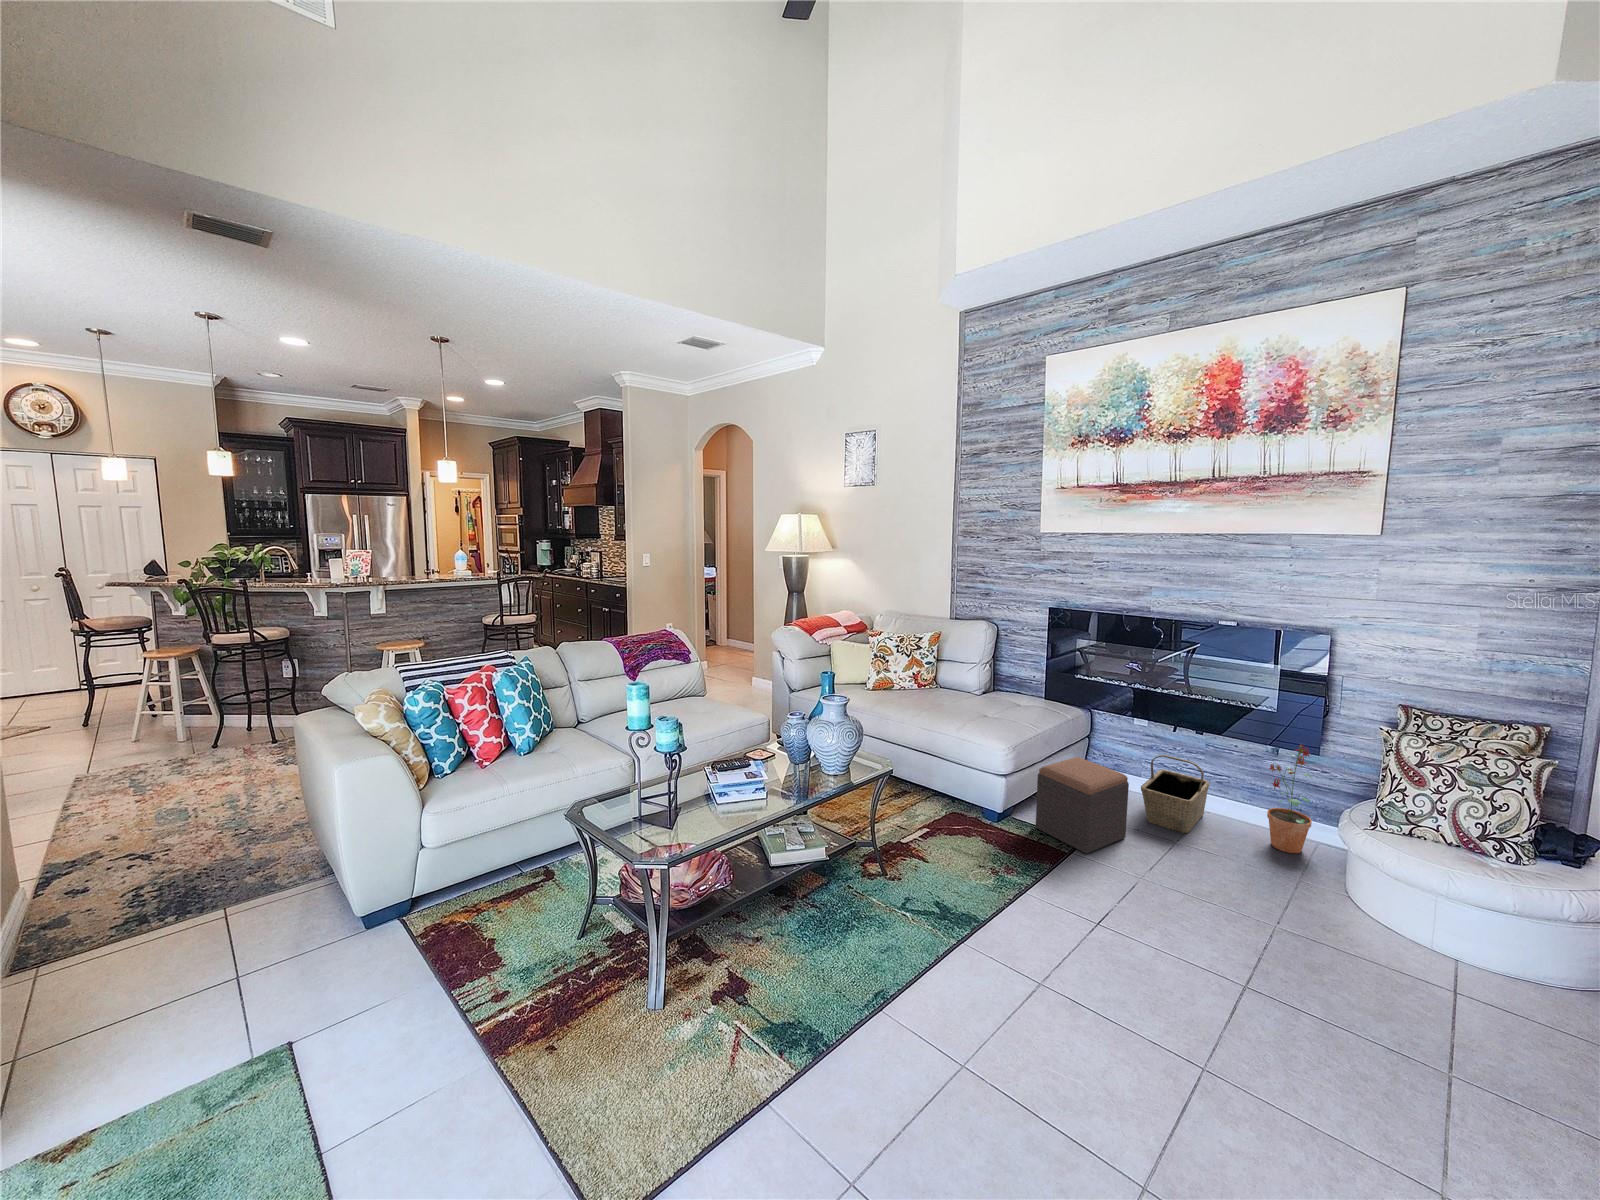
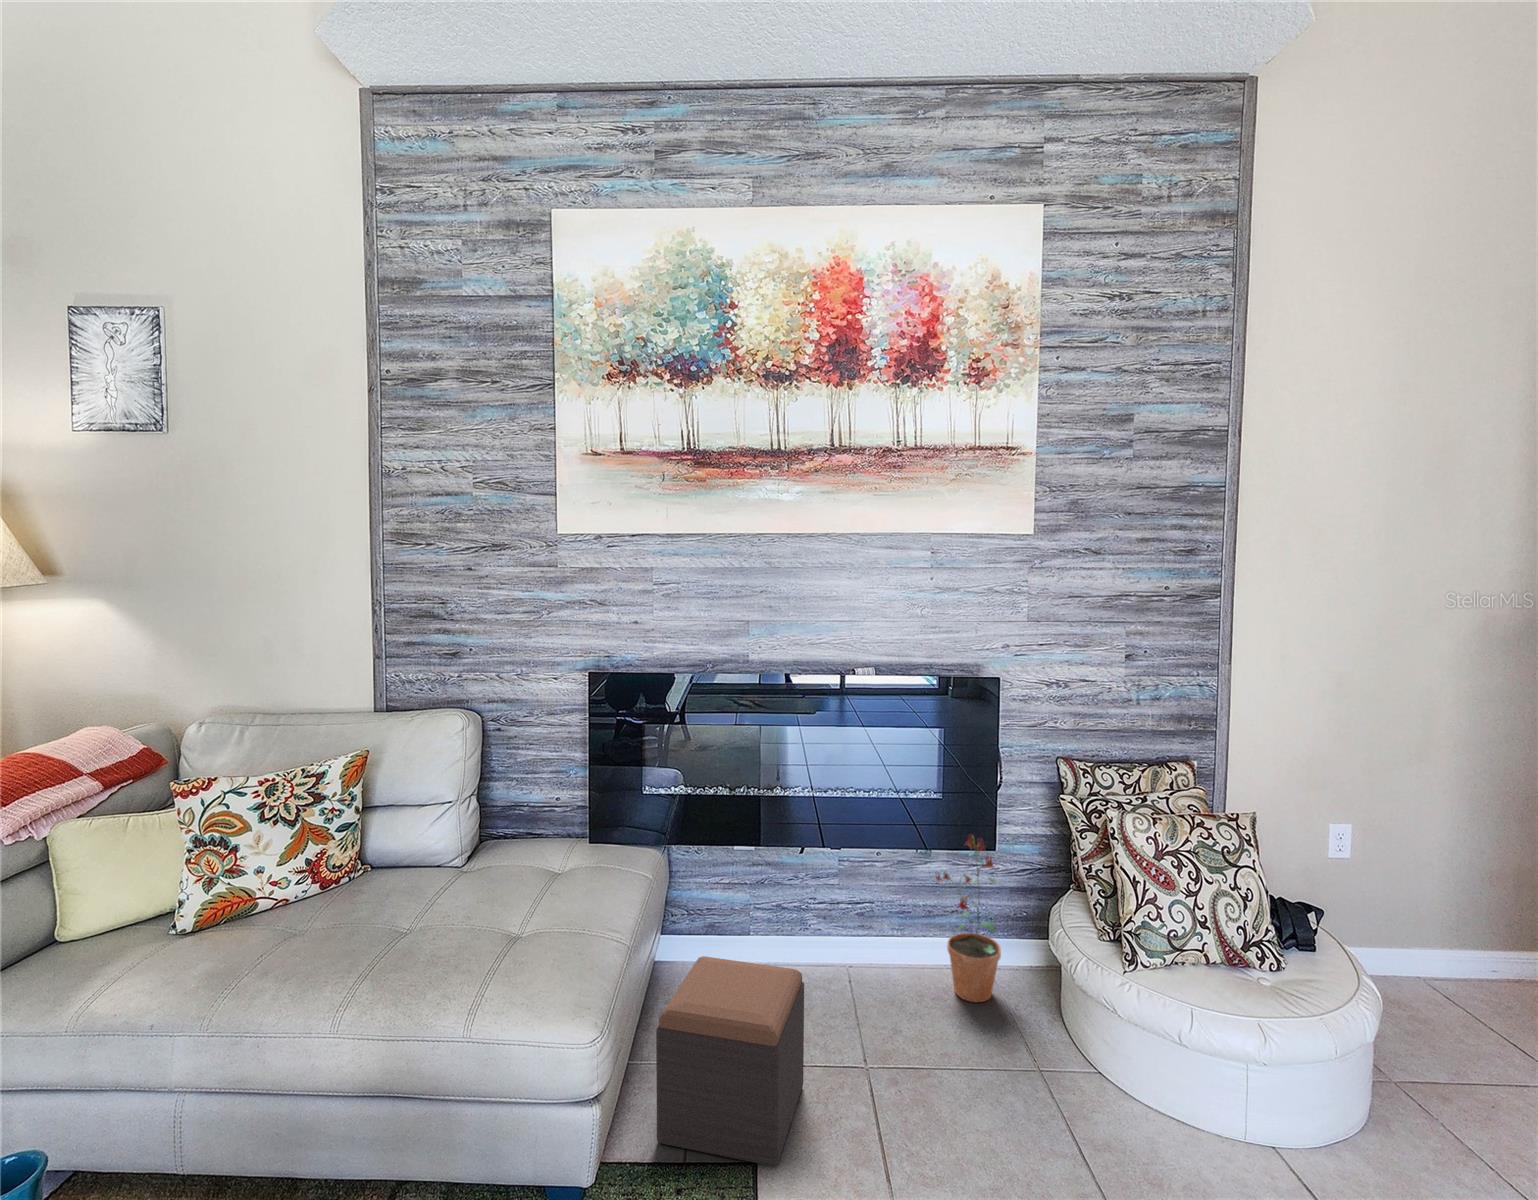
basket: present [1141,755,1210,833] -> none [789,900,872,1028]

